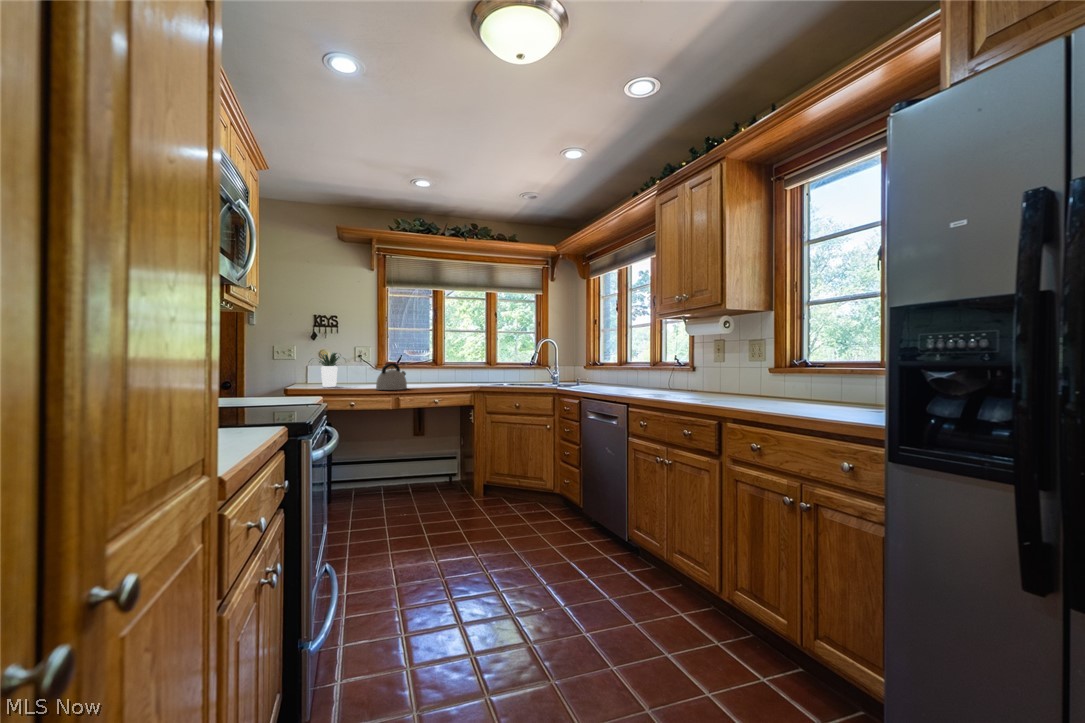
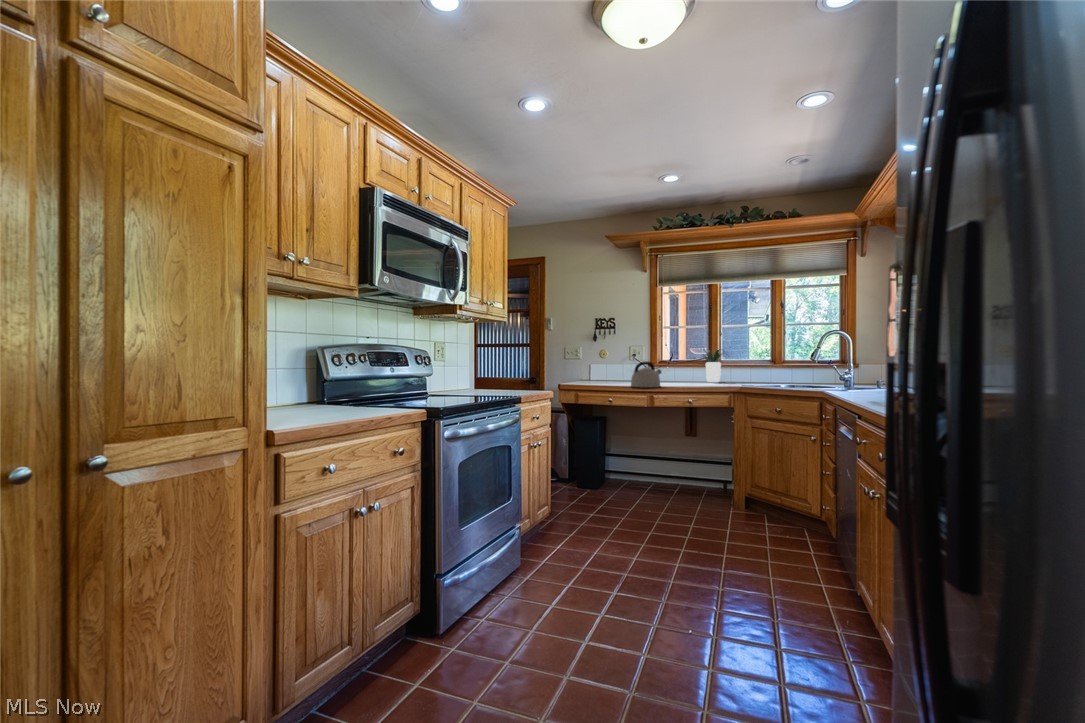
potted plant: present [317,352,343,386] -> present [703,349,726,382]

